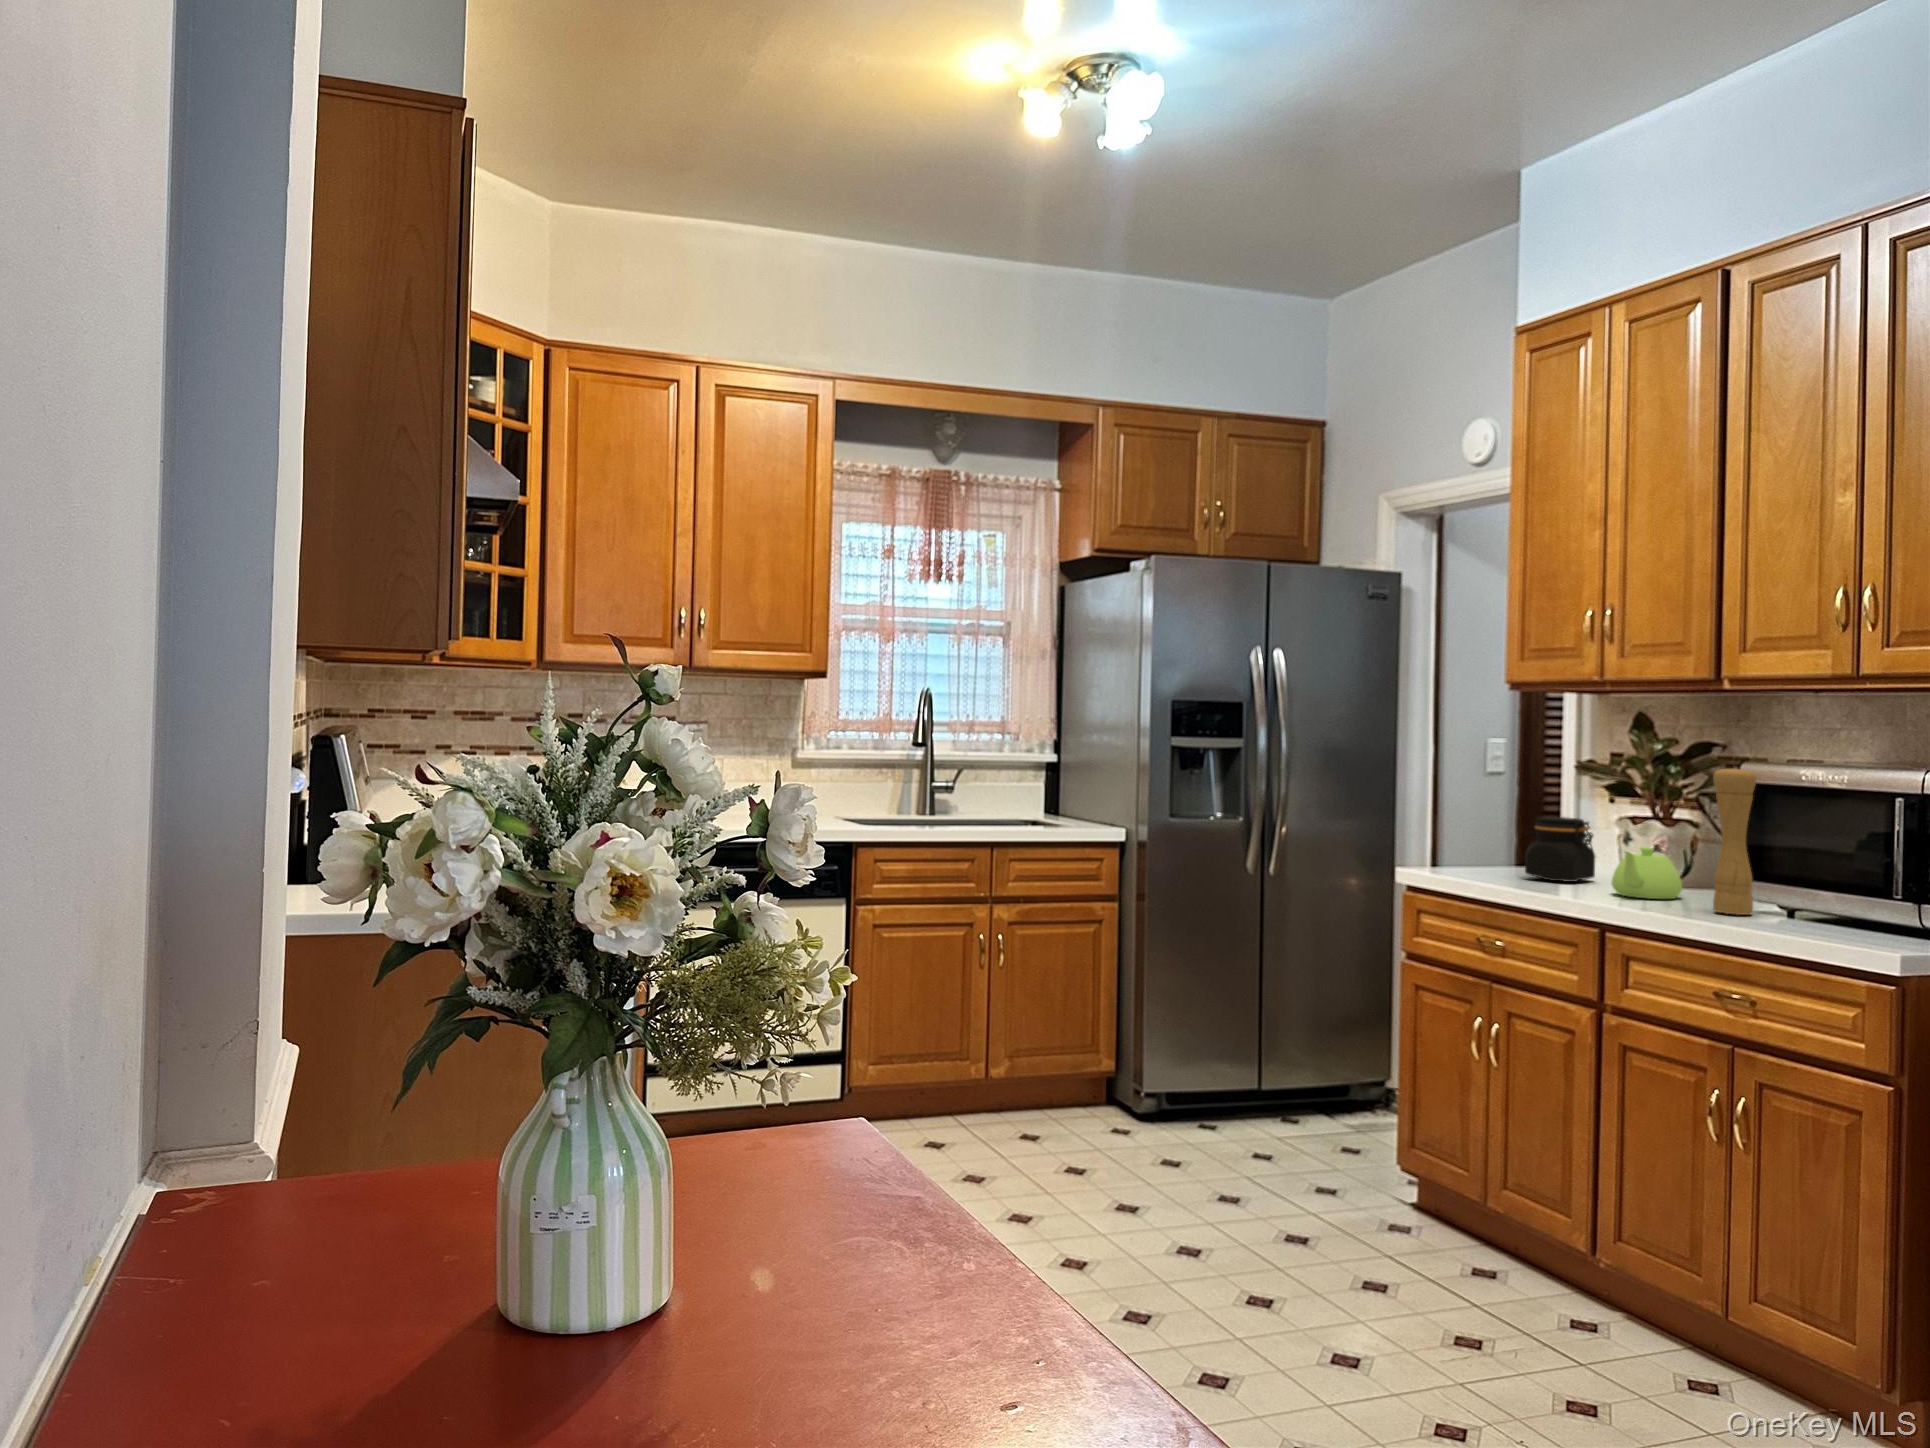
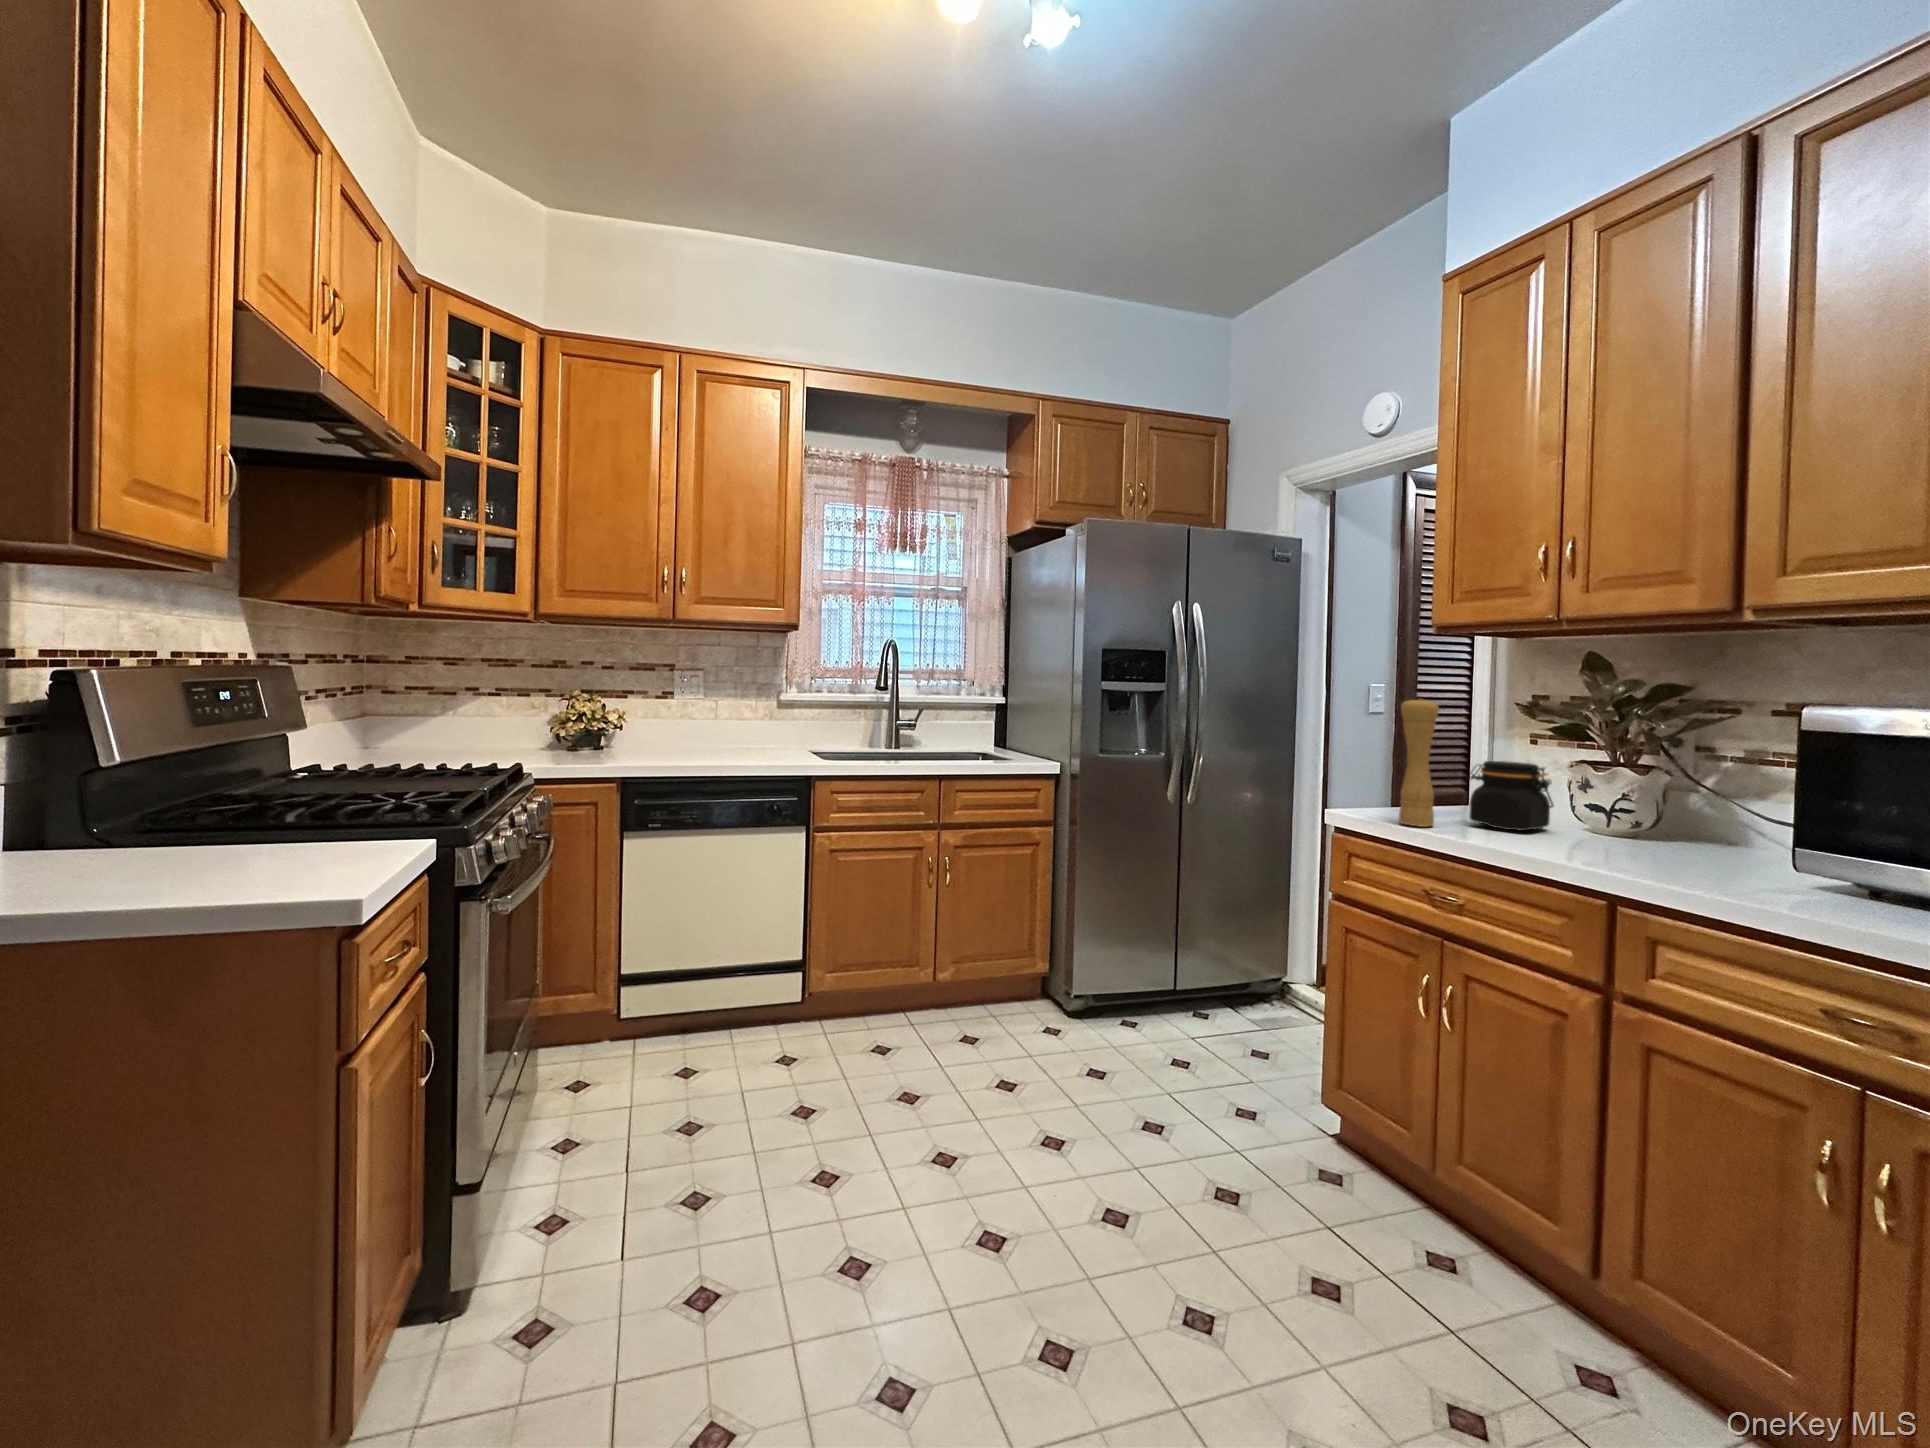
pepper mill: present [1713,766,1756,915] -> present [1399,698,1439,827]
teapot: present [1611,847,1682,899] -> none [1593,800,1687,862]

